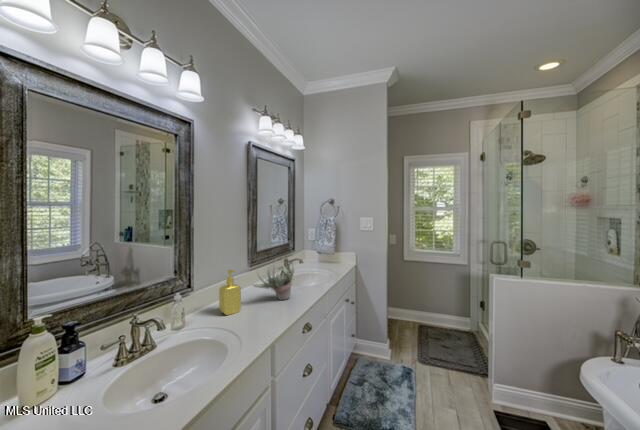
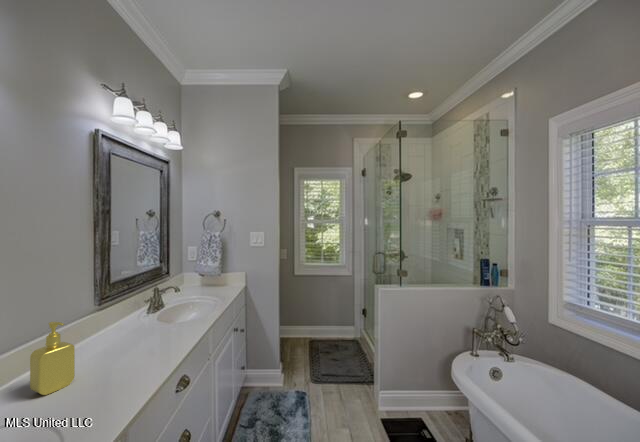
succulent plant: present [252,264,294,300] -> none [95,294,166,352]

